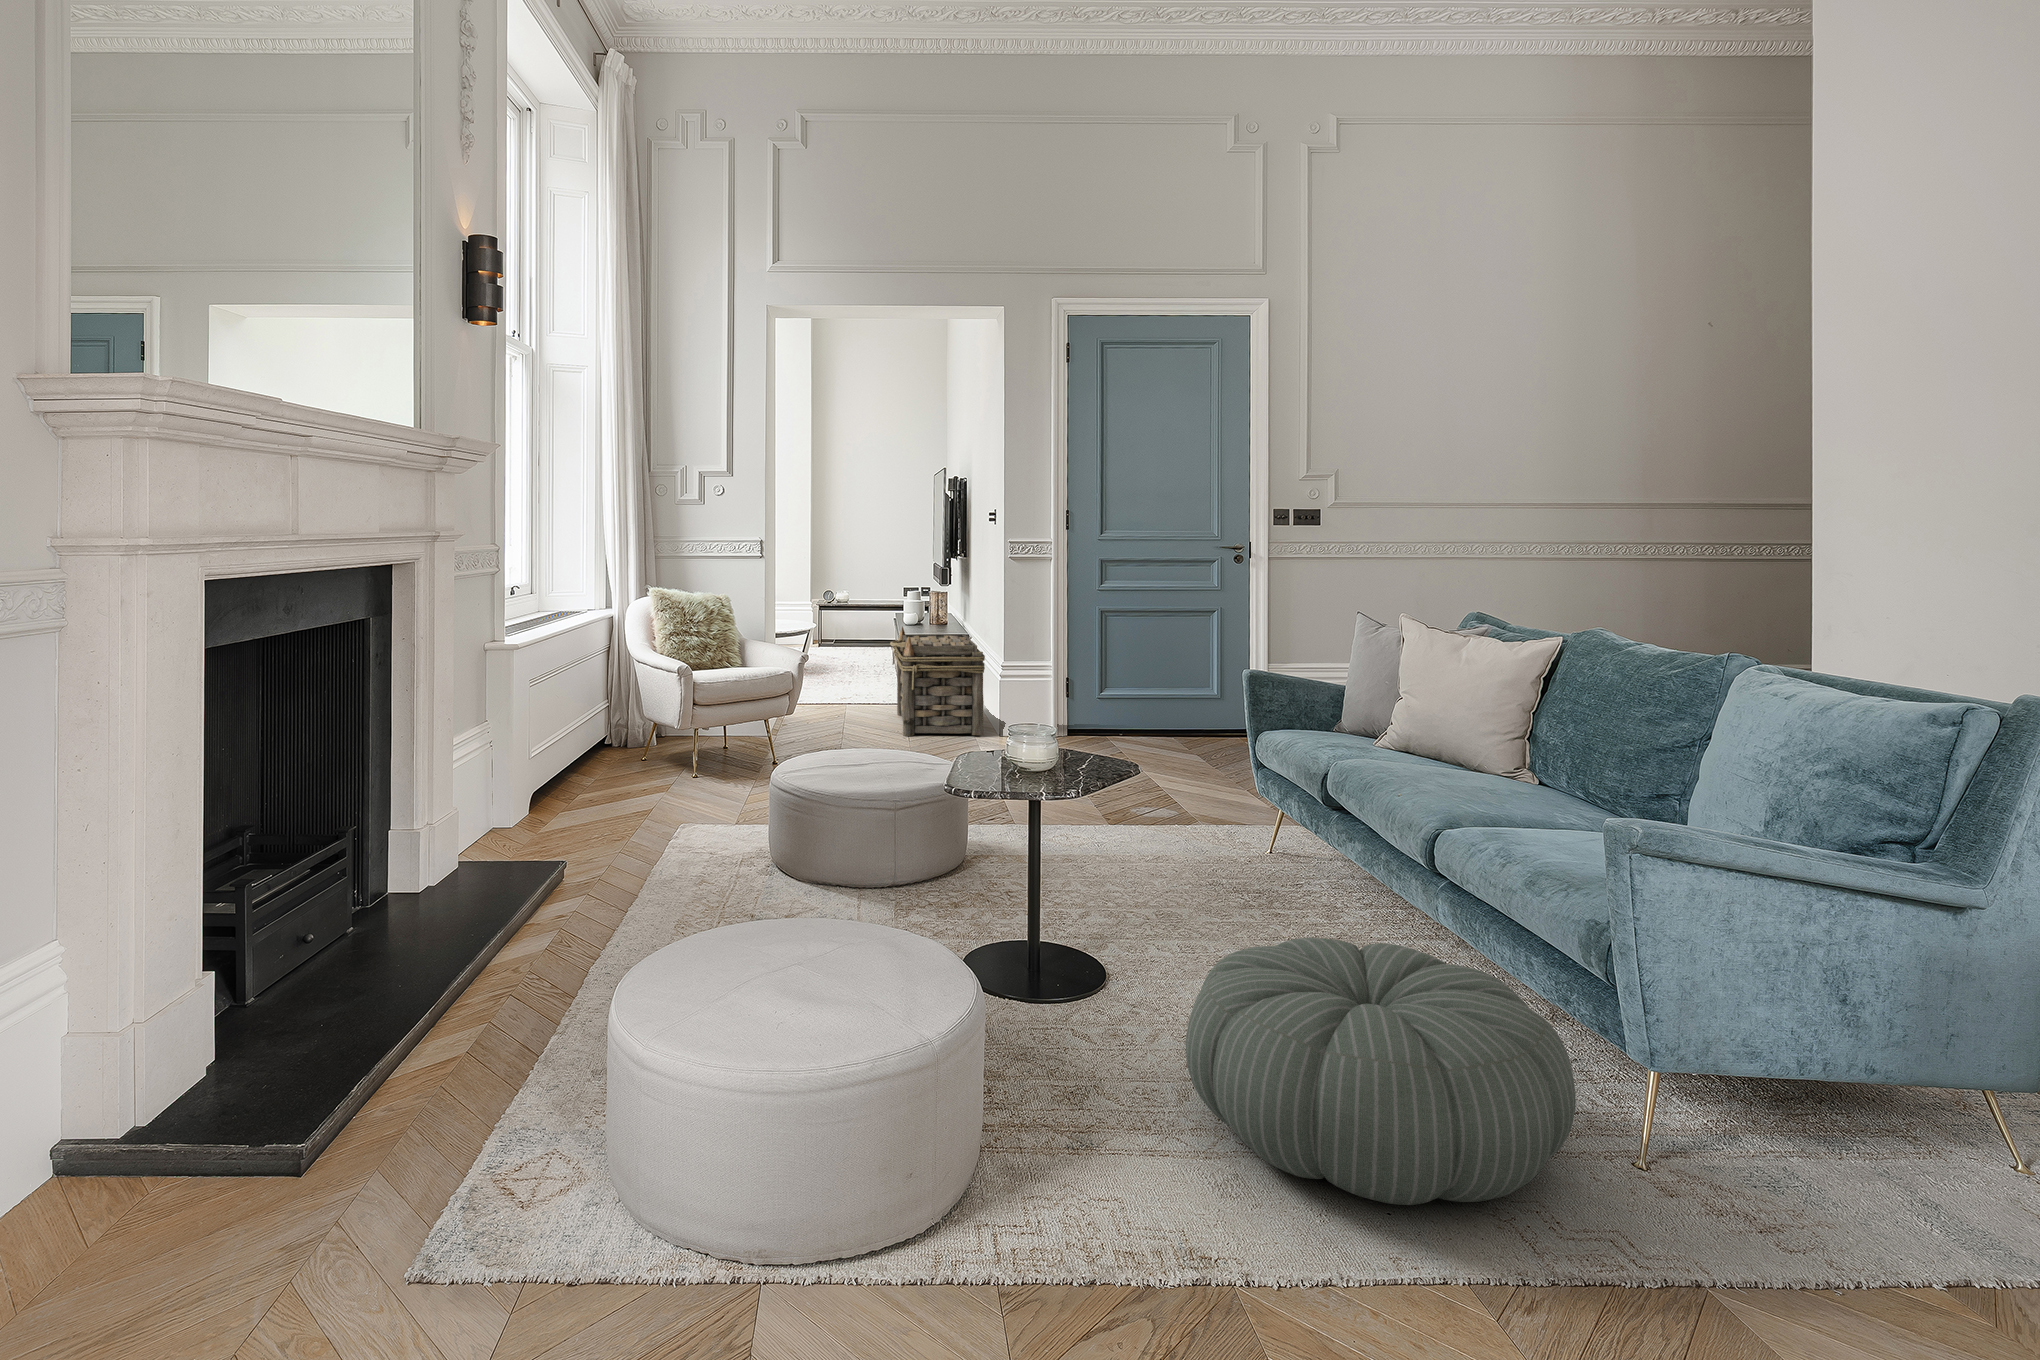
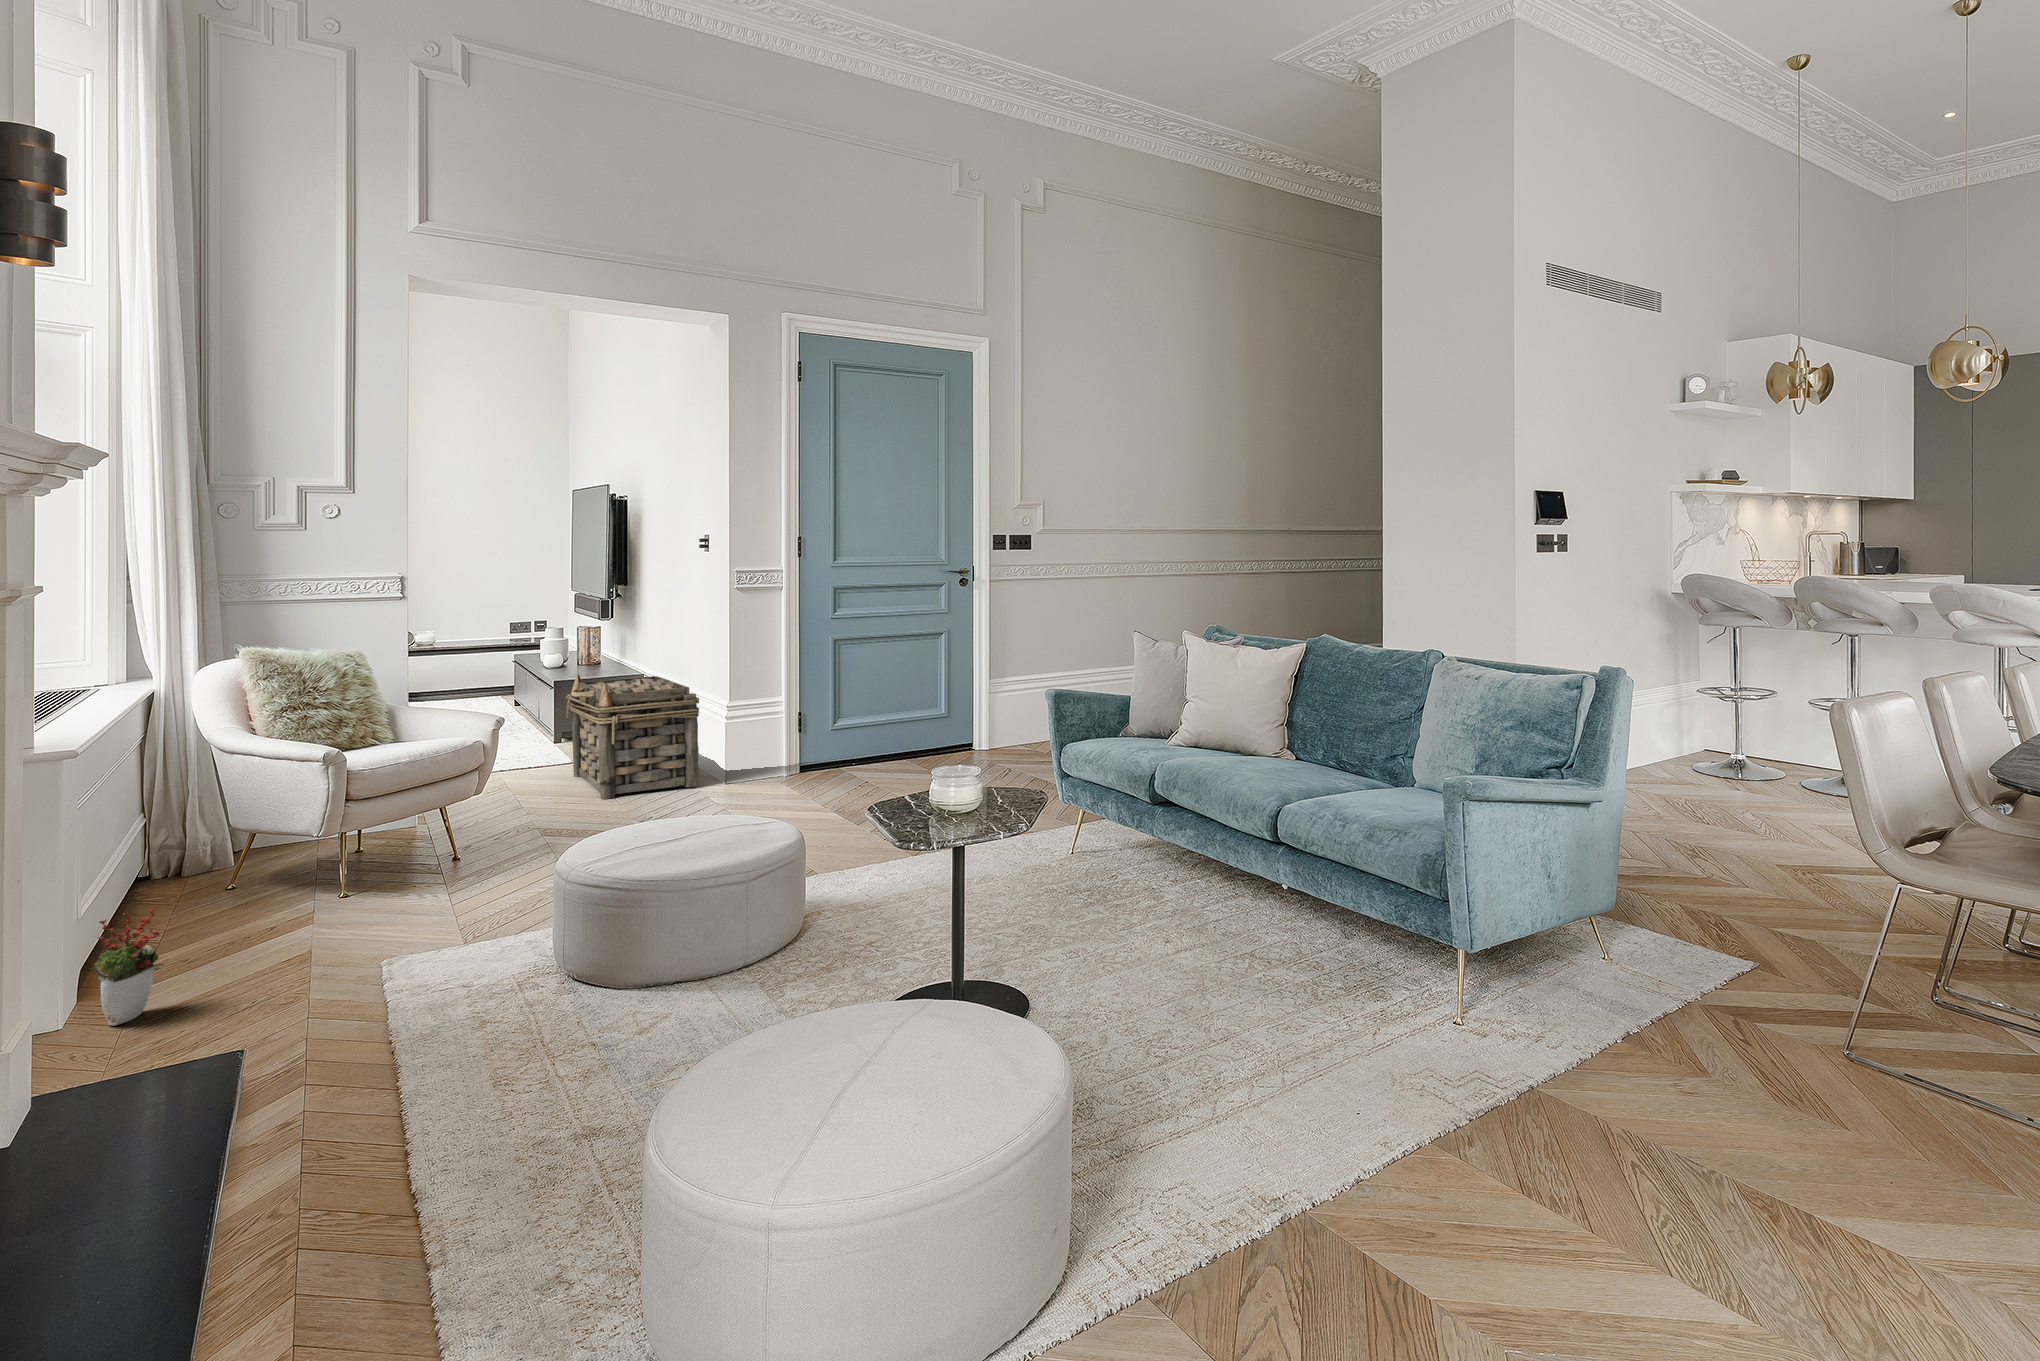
decorative plant: none [508,762,547,840] -> present [94,908,164,1026]
pouf: present [1186,938,1576,1205] -> none [1164,905,1461,1113]

